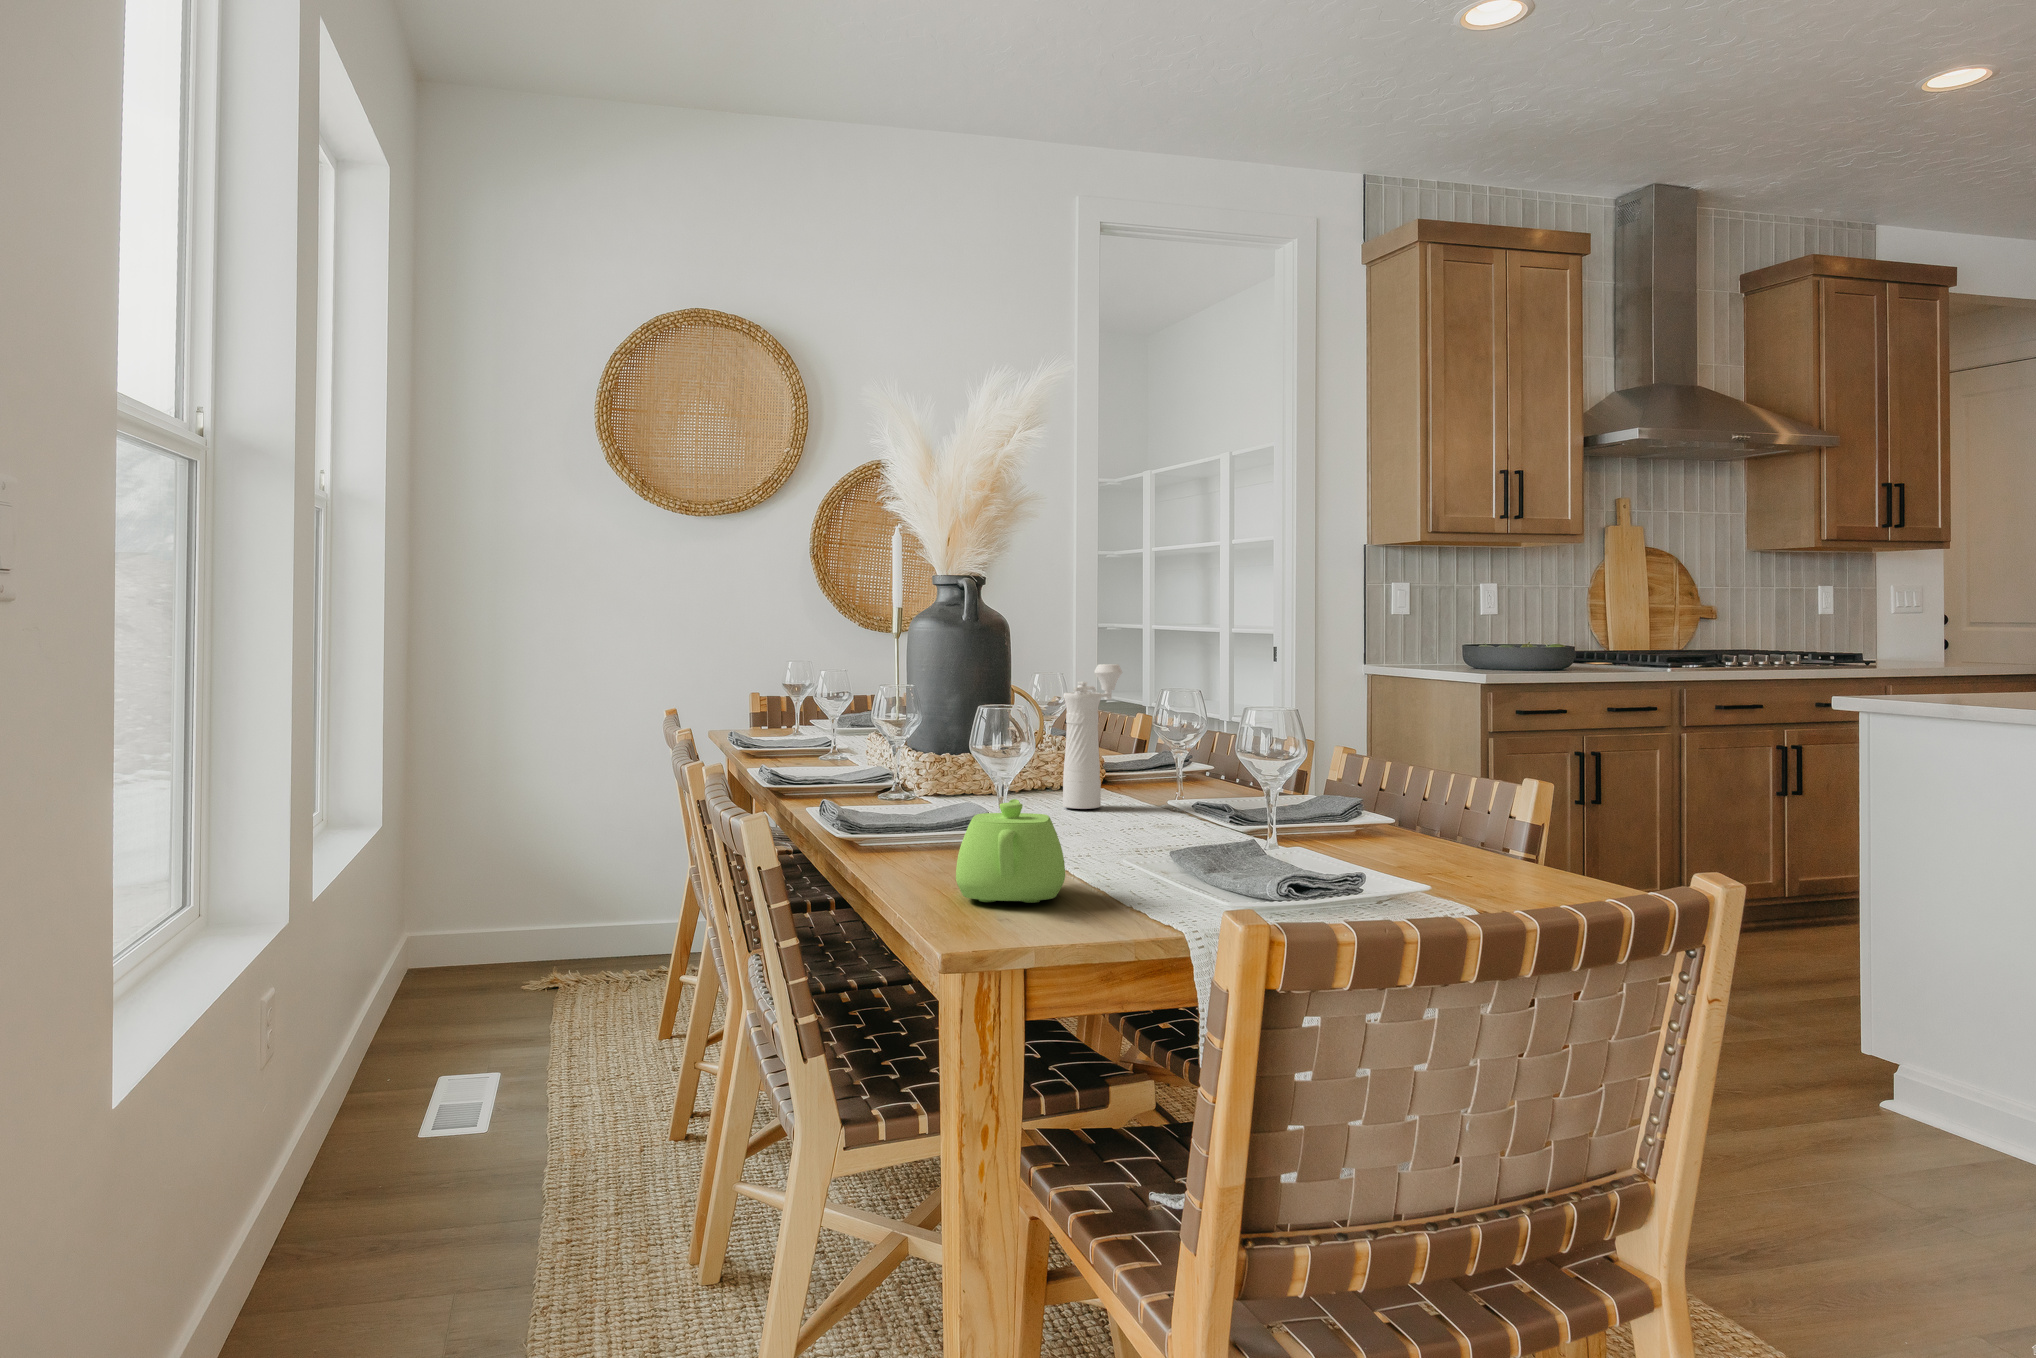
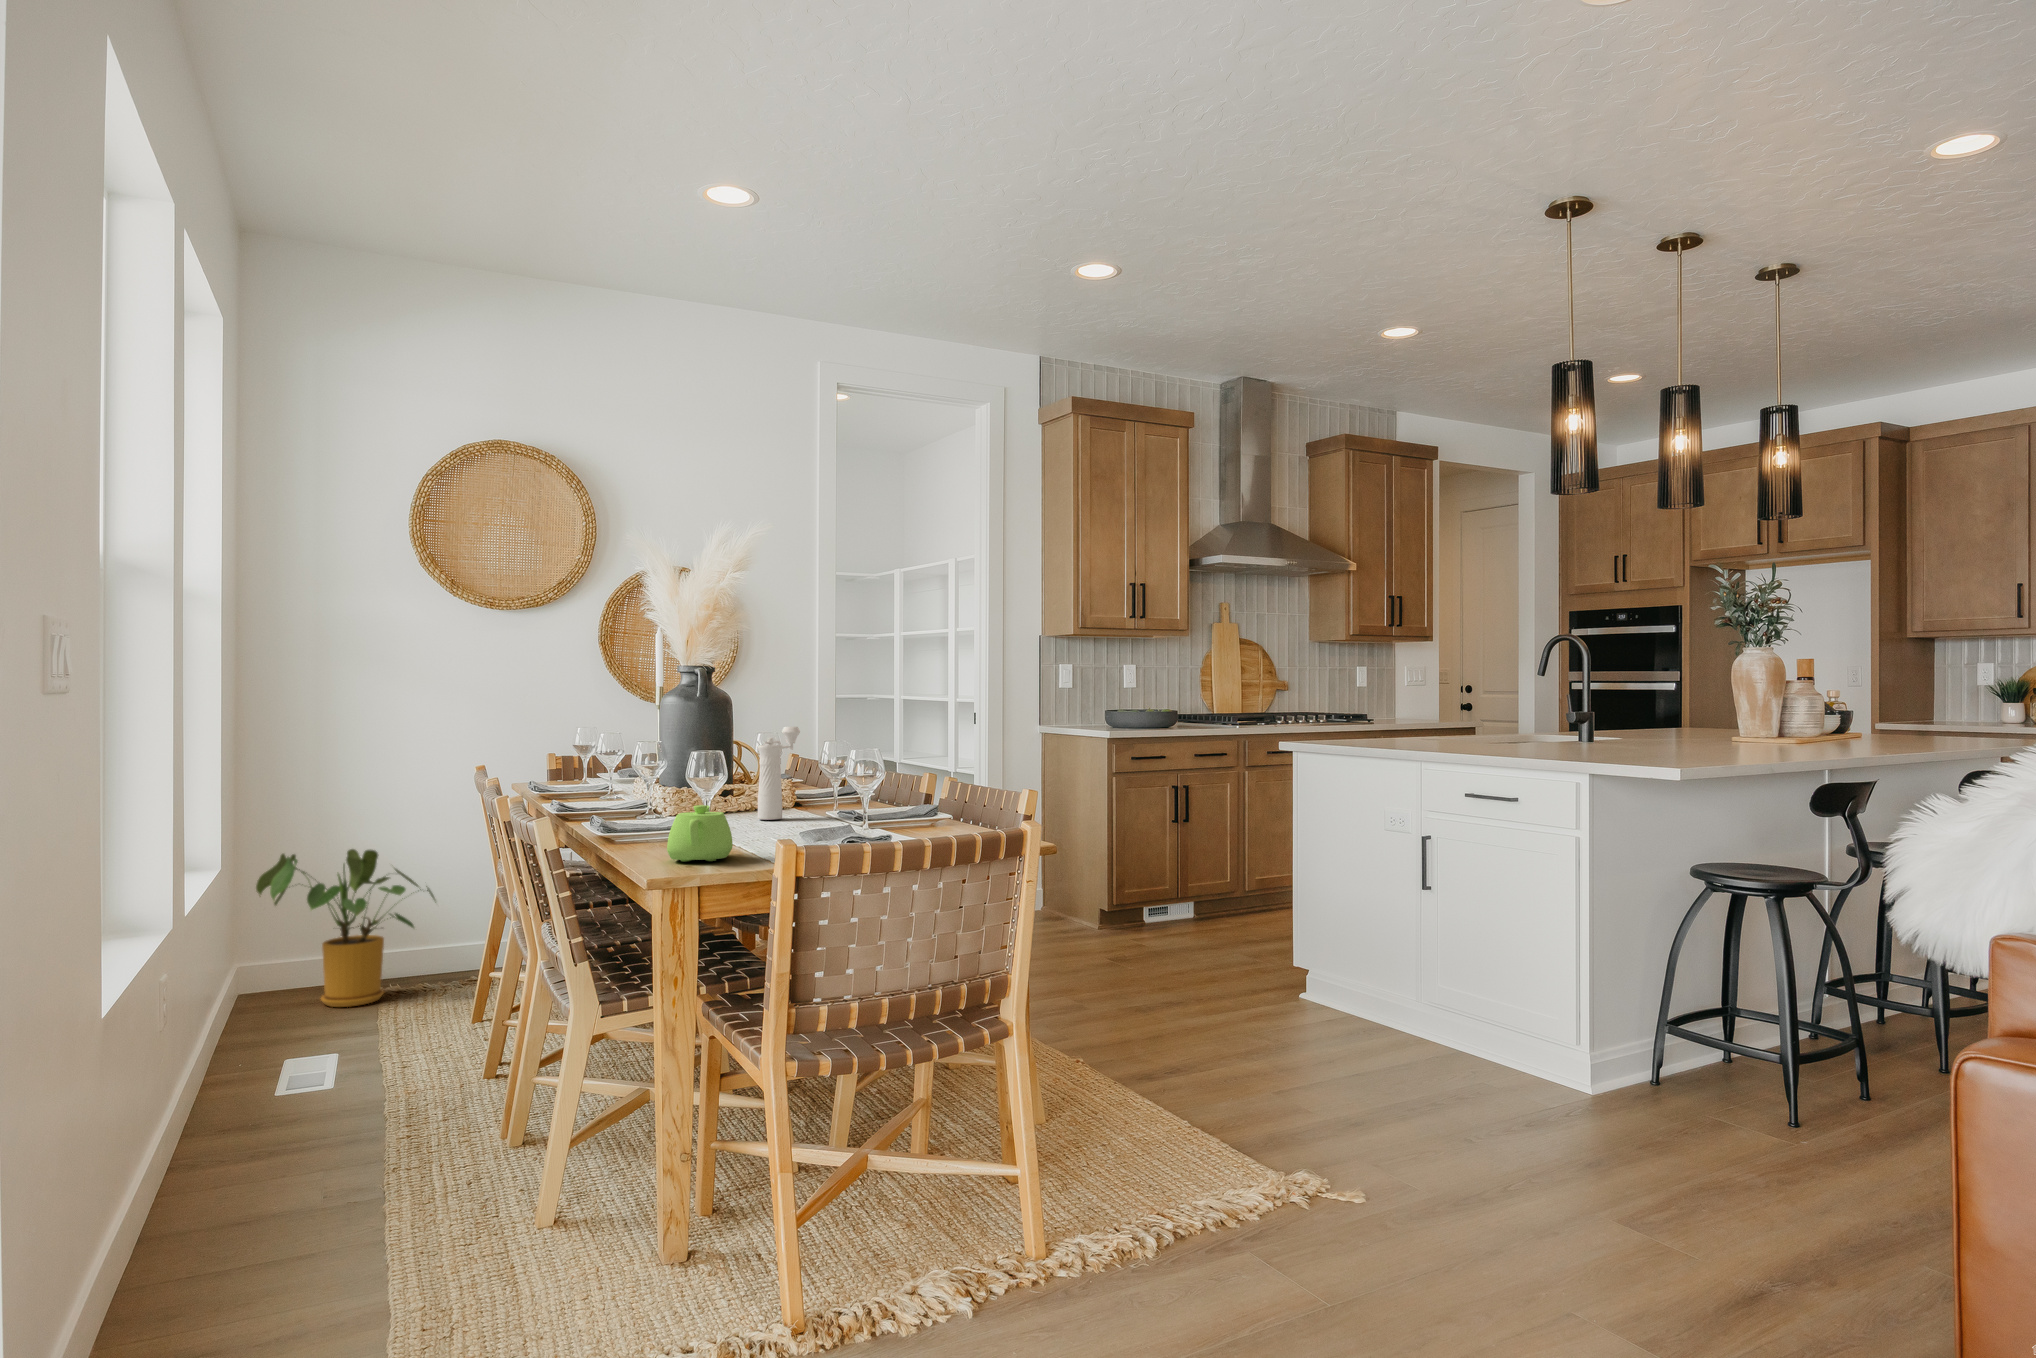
house plant: none [403,812,620,1013] -> present [256,849,436,1007]

